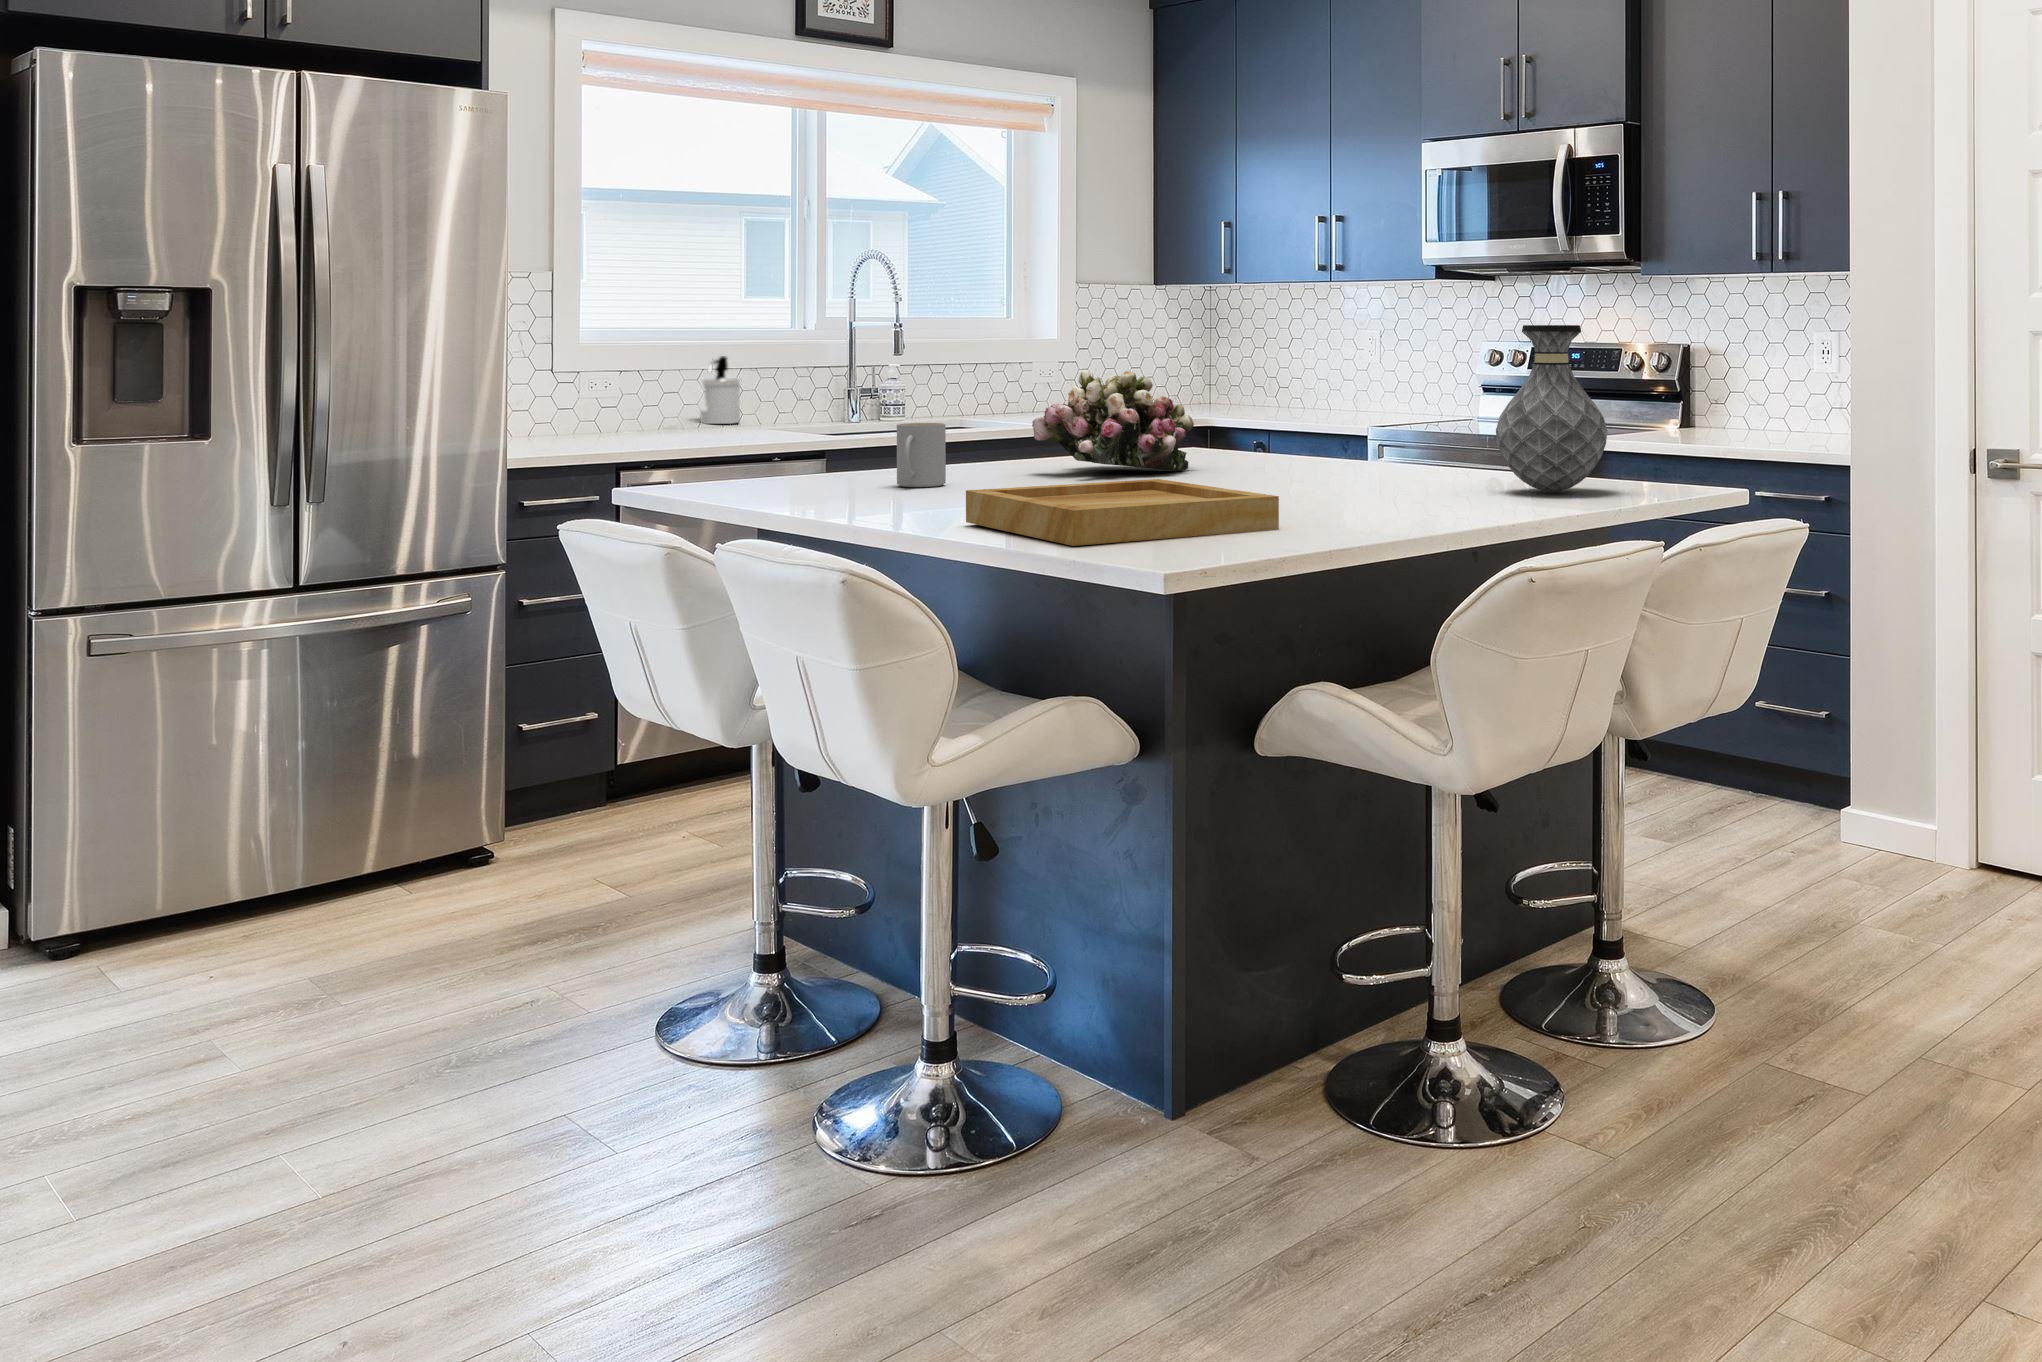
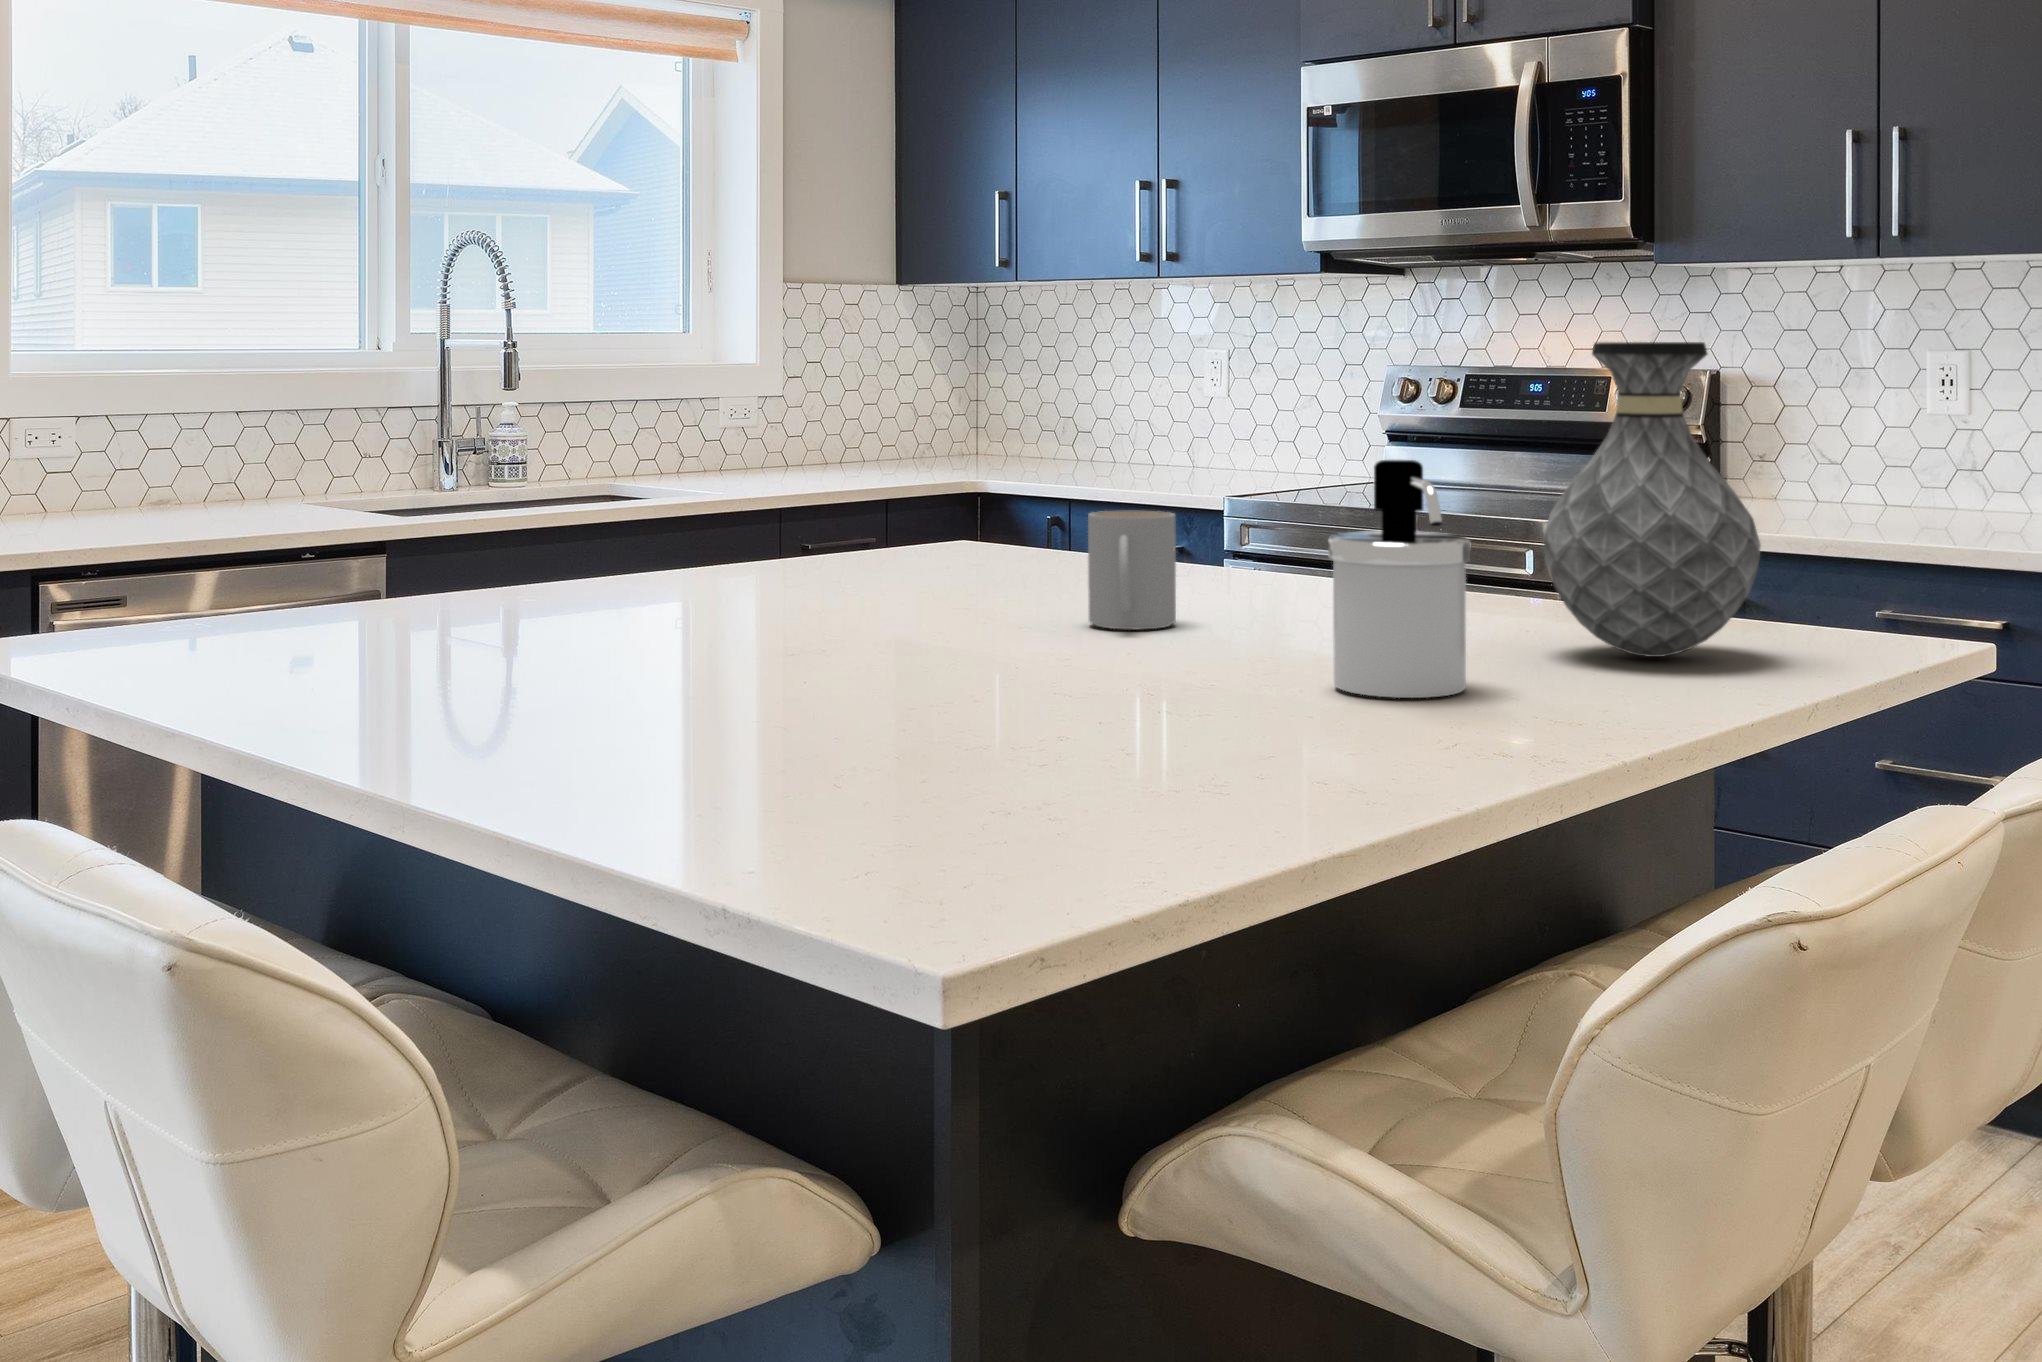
soap dispenser: present [700,356,742,424] -> present [1328,460,1470,698]
flower arrangement: present [1032,370,1194,471] -> none [688,422,968,596]
mug: present [897,423,946,487] -> present [1088,511,1176,630]
tray: present [966,479,1279,546] -> none [517,646,1166,841]

